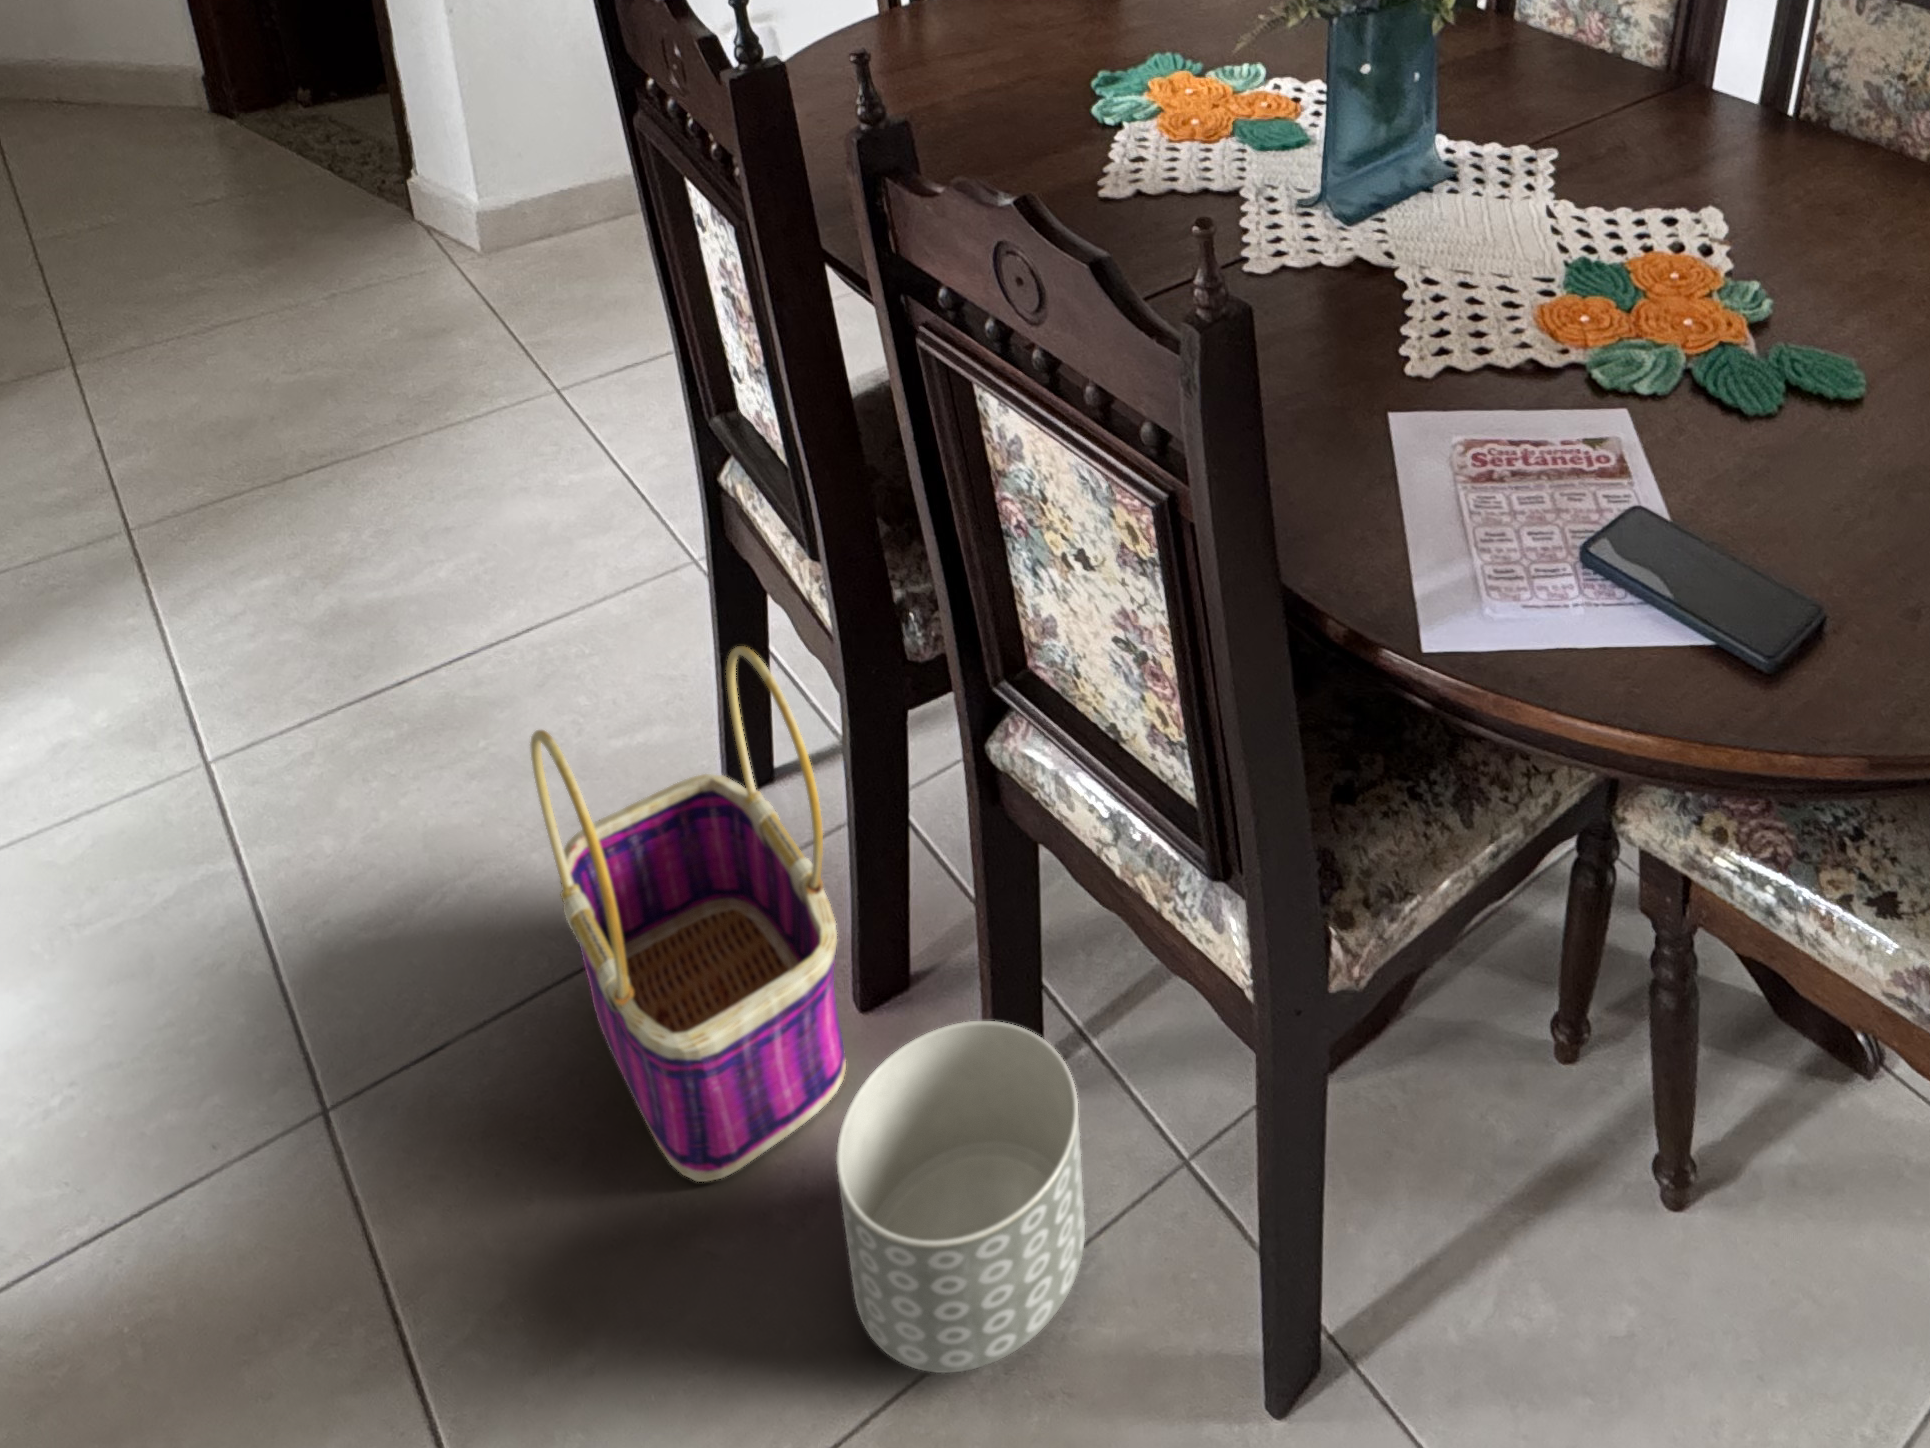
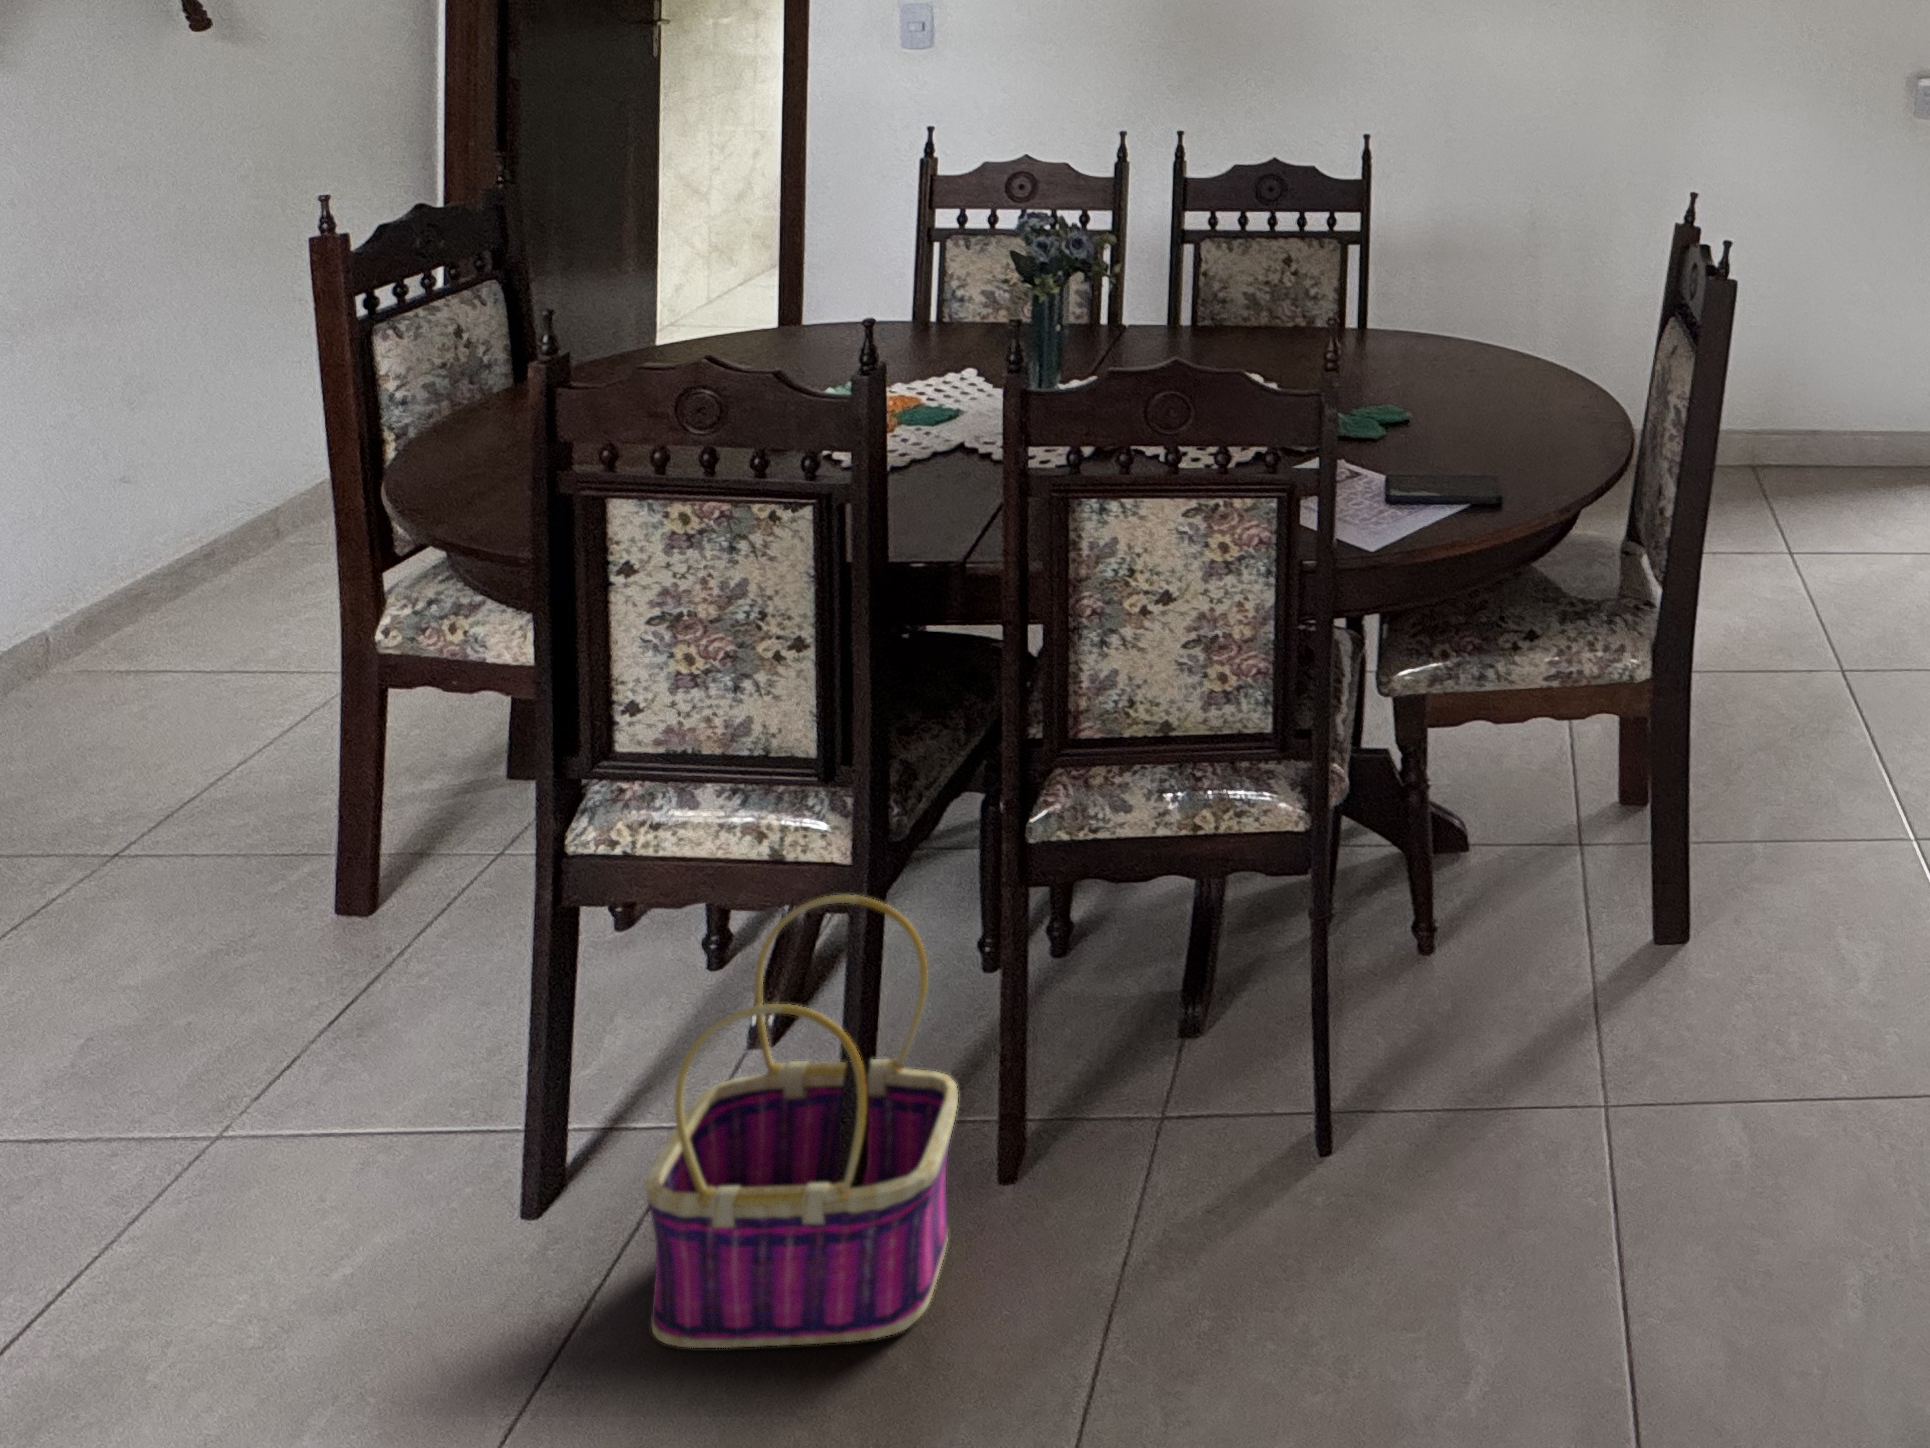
planter: present [836,1021,1085,1373] -> none [1061,1011,1228,1256]

